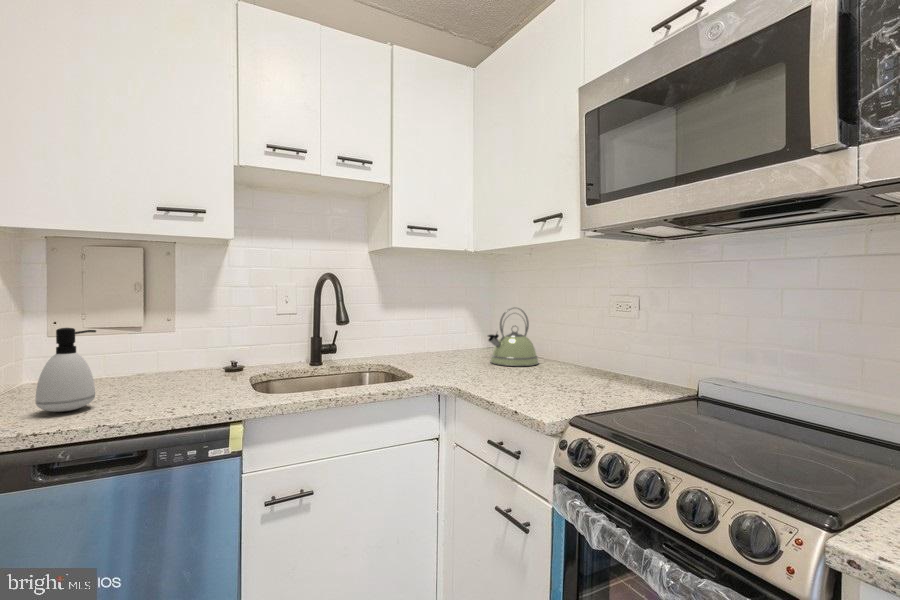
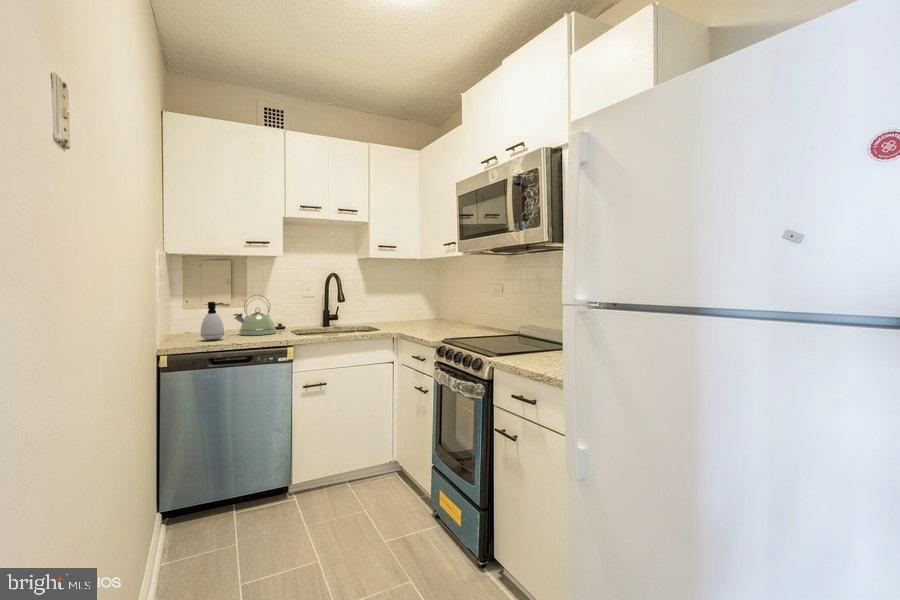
kettle: present [488,308,539,366] -> present [234,295,276,335]

